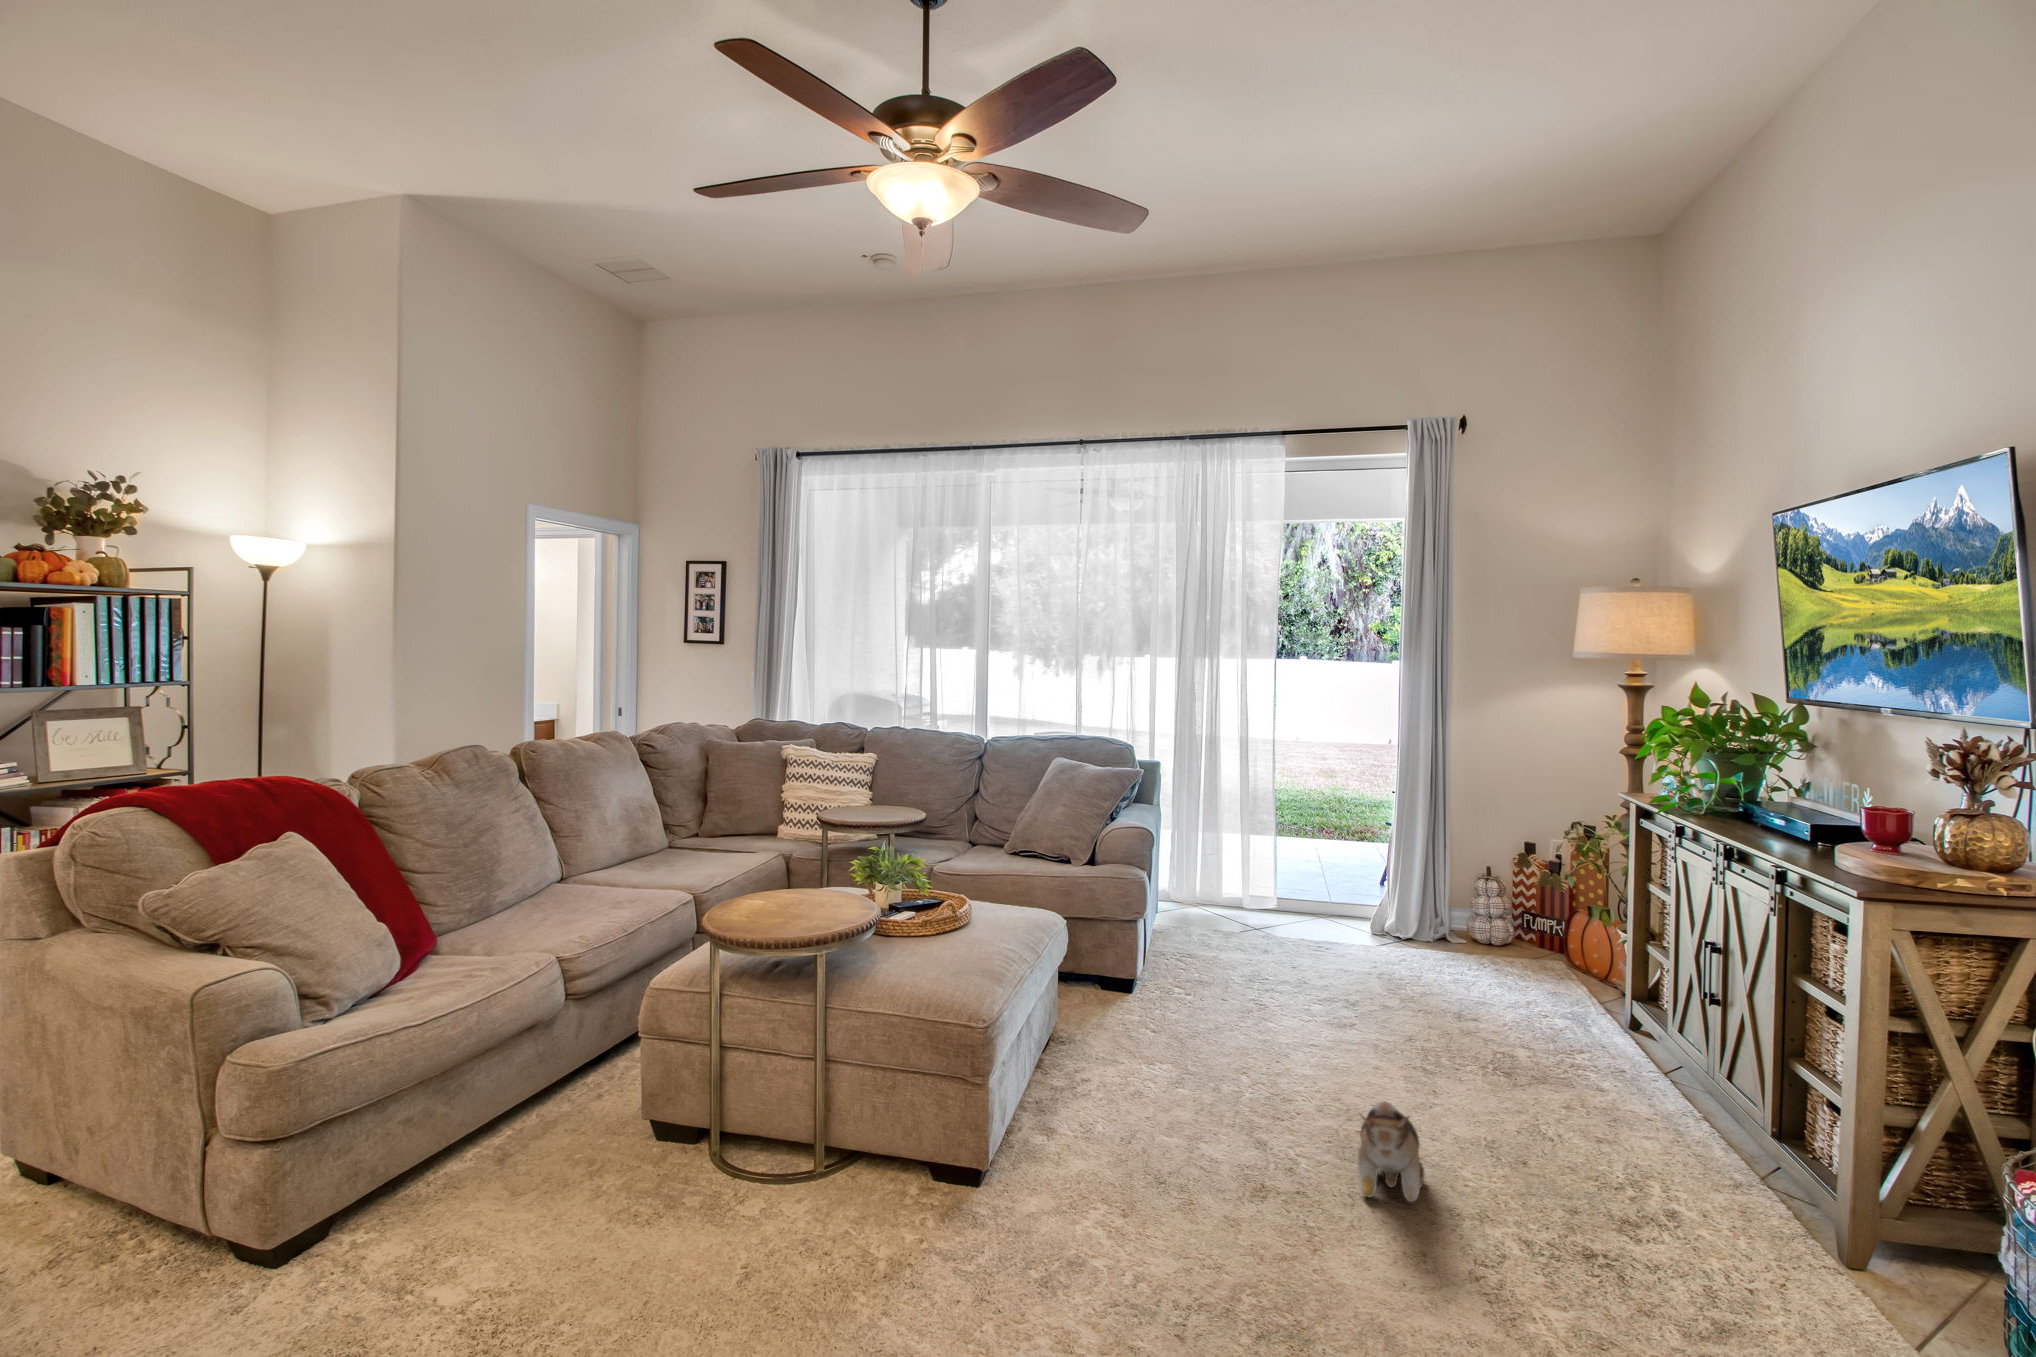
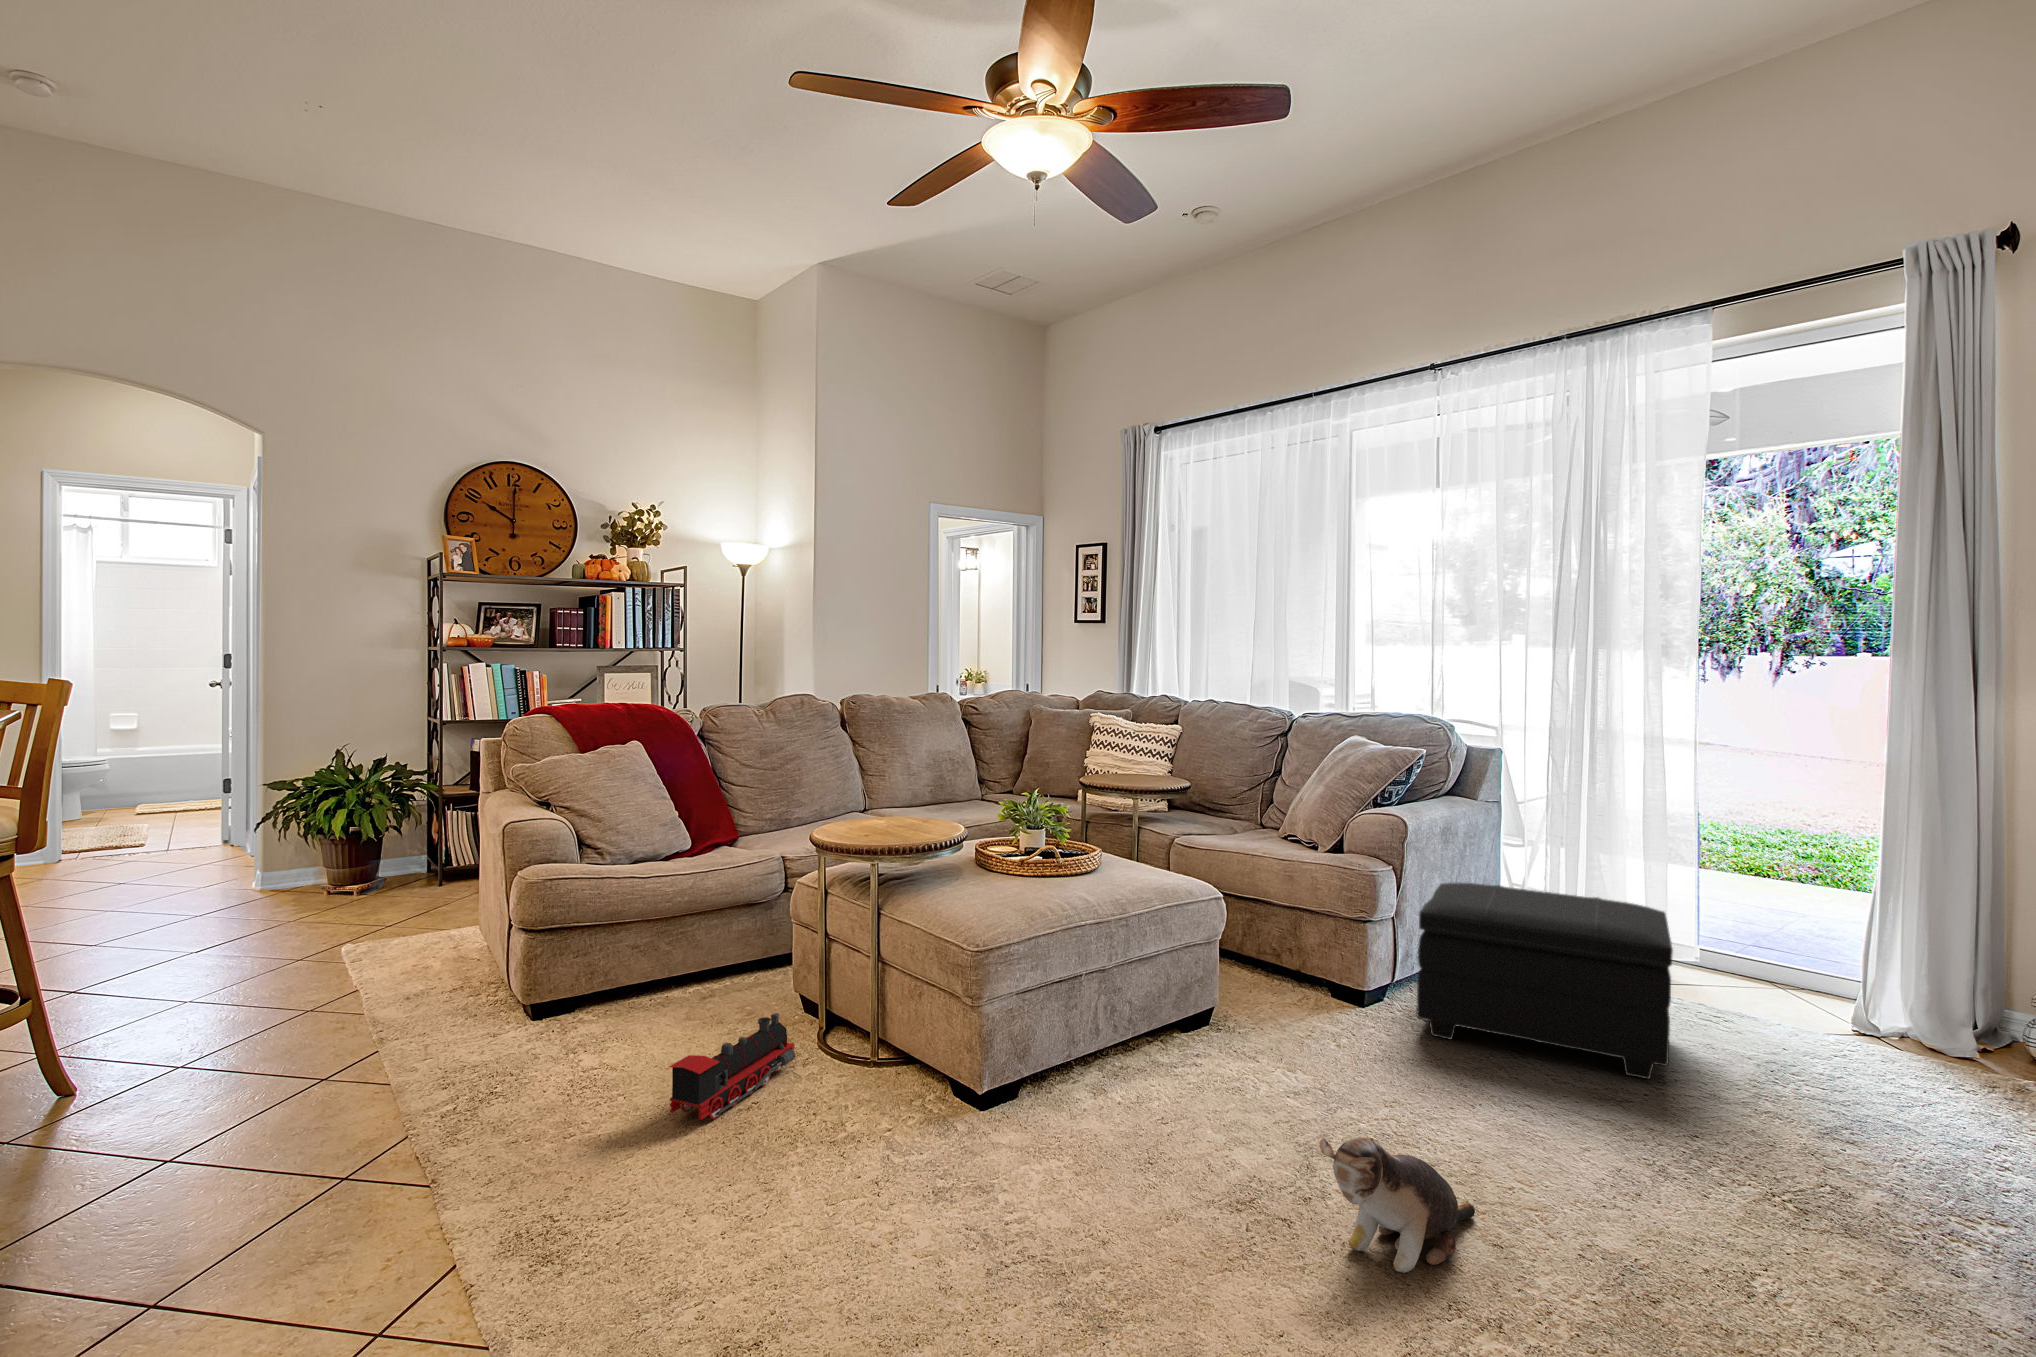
footstool: none [1179,874,1384,1011] -> present [1417,882,1673,1079]
toy train: none [666,1145,733,1305] -> present [669,1013,796,1120]

